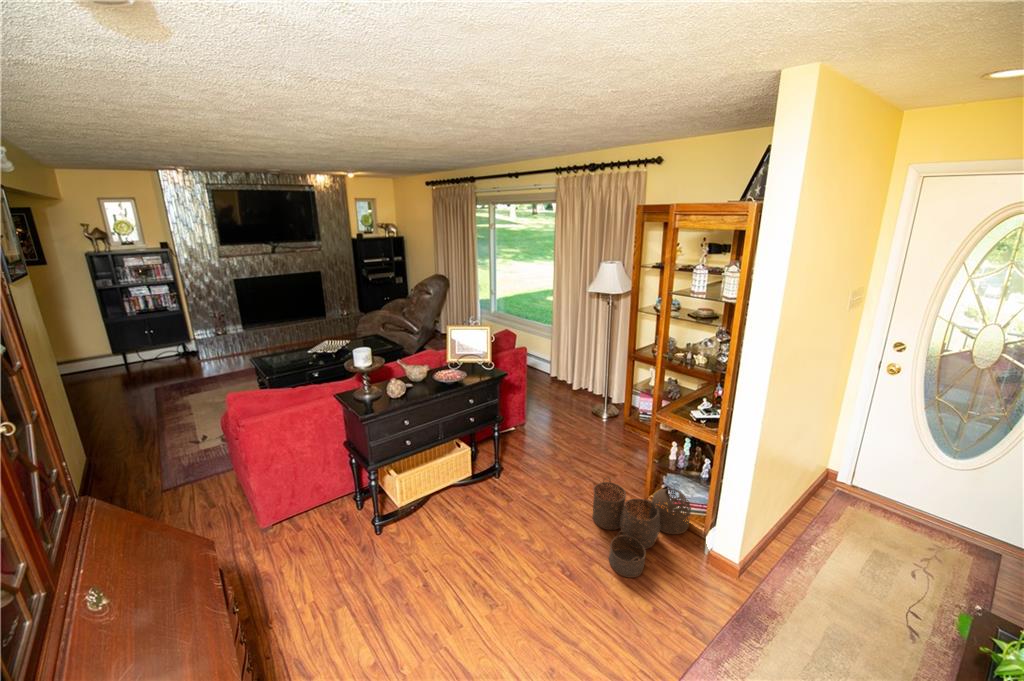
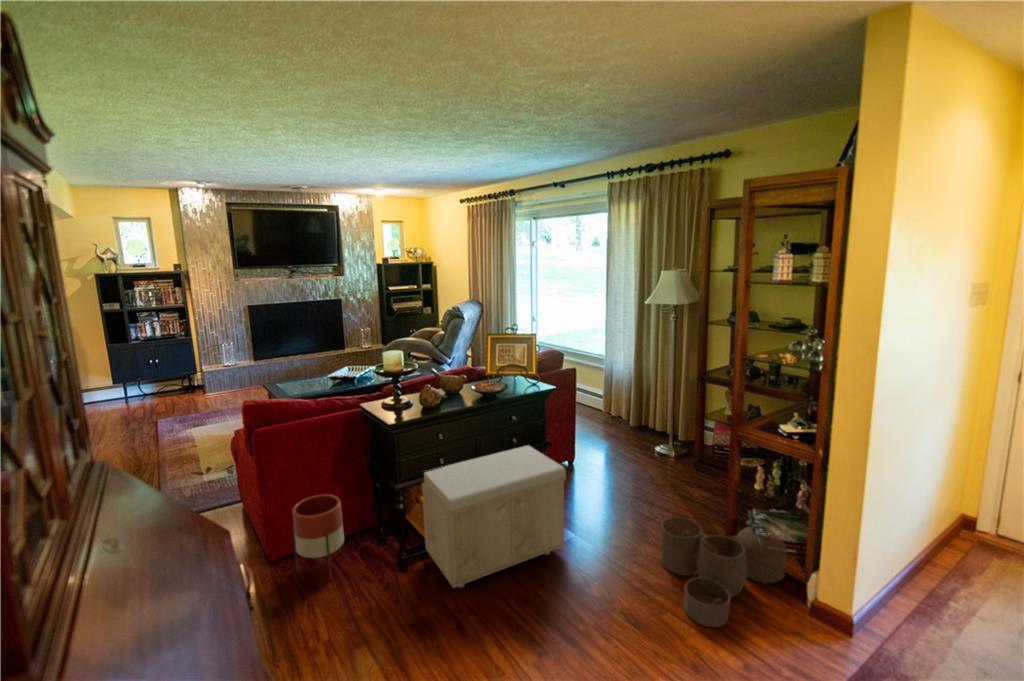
storage bench: none [392,424,516,552] -> present [422,446,566,588]
planter: none [277,474,326,547] -> present [292,494,344,579]

